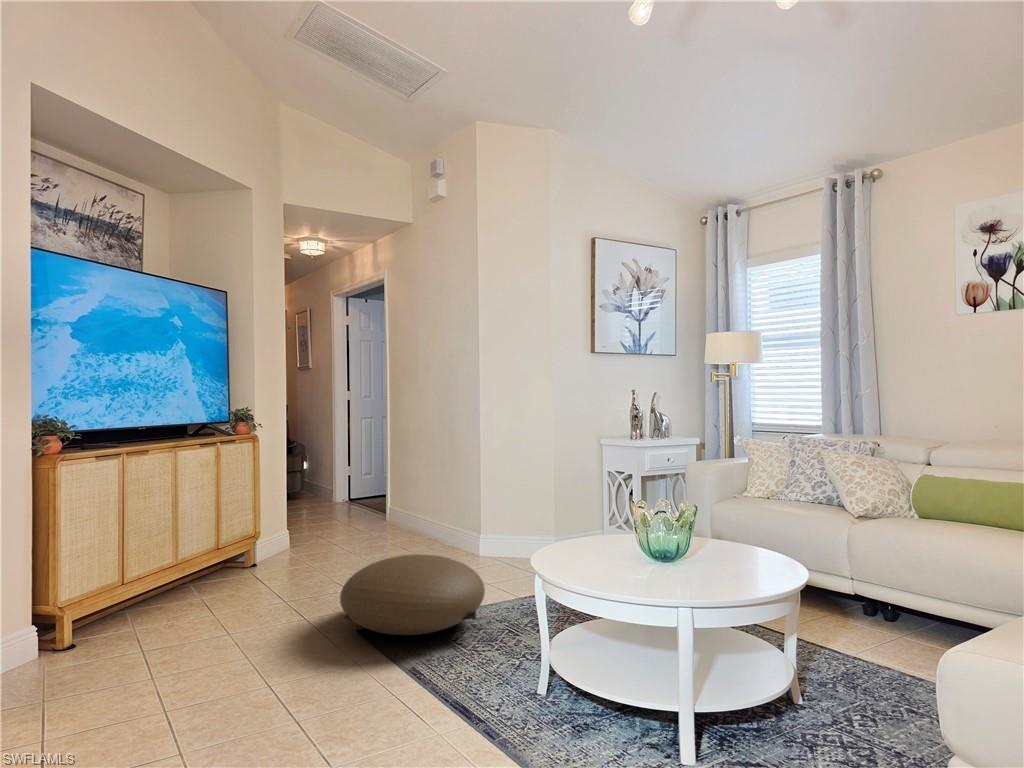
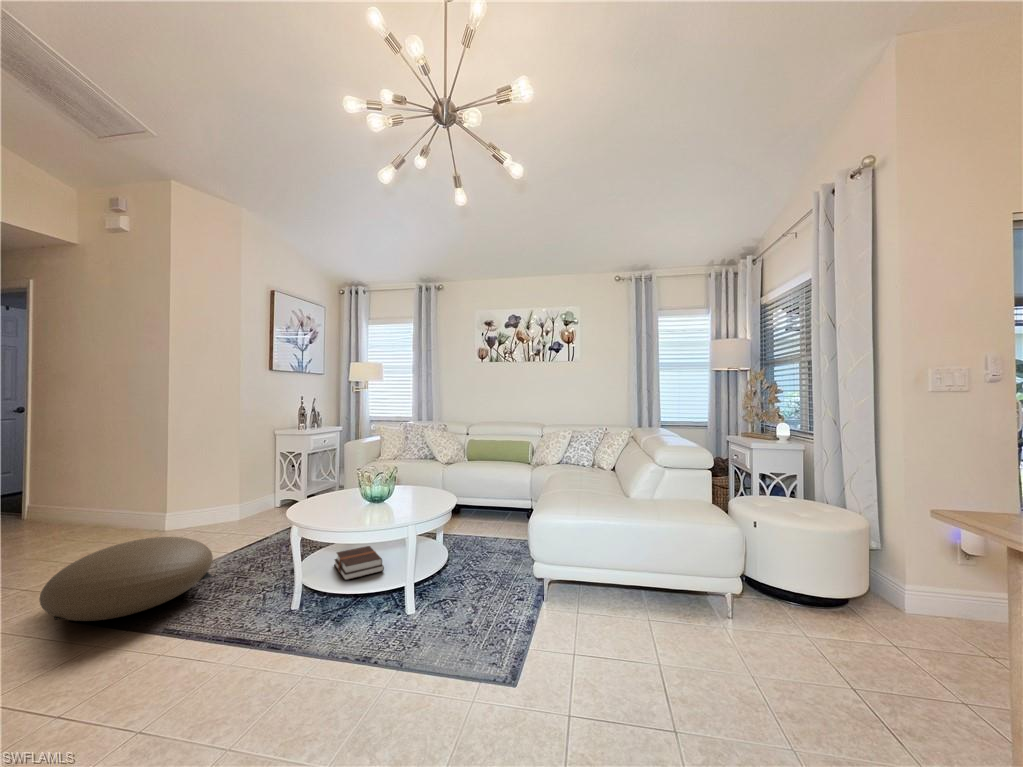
hardback book: none [597,630,660,680] -> present [335,546,384,580]

